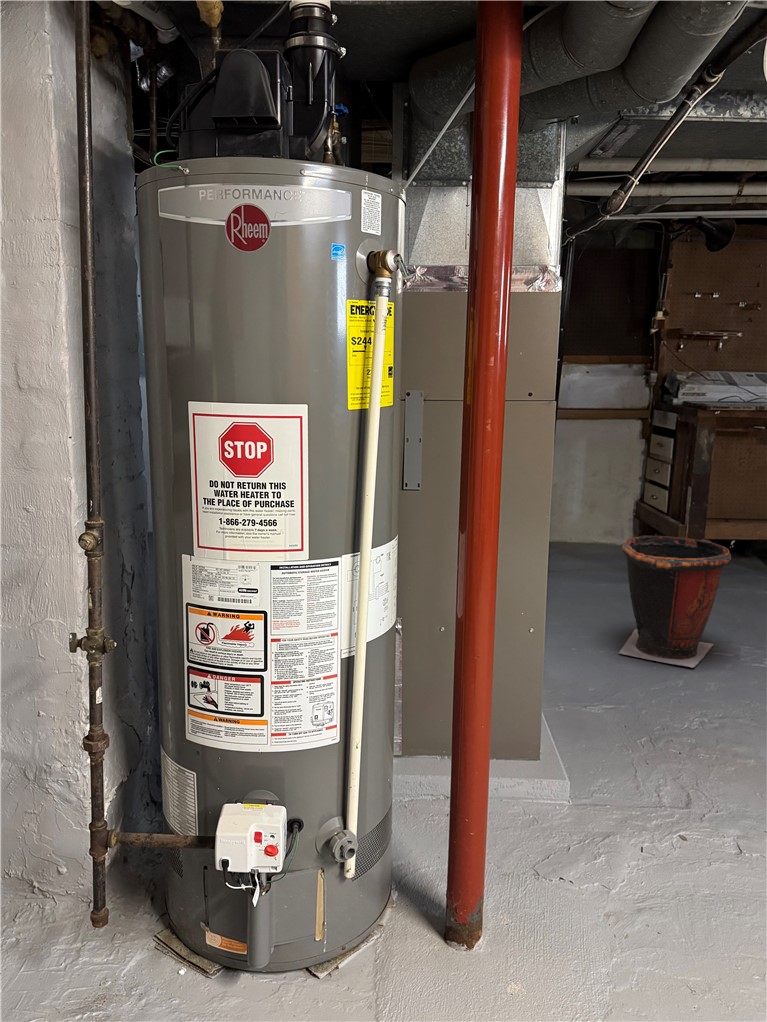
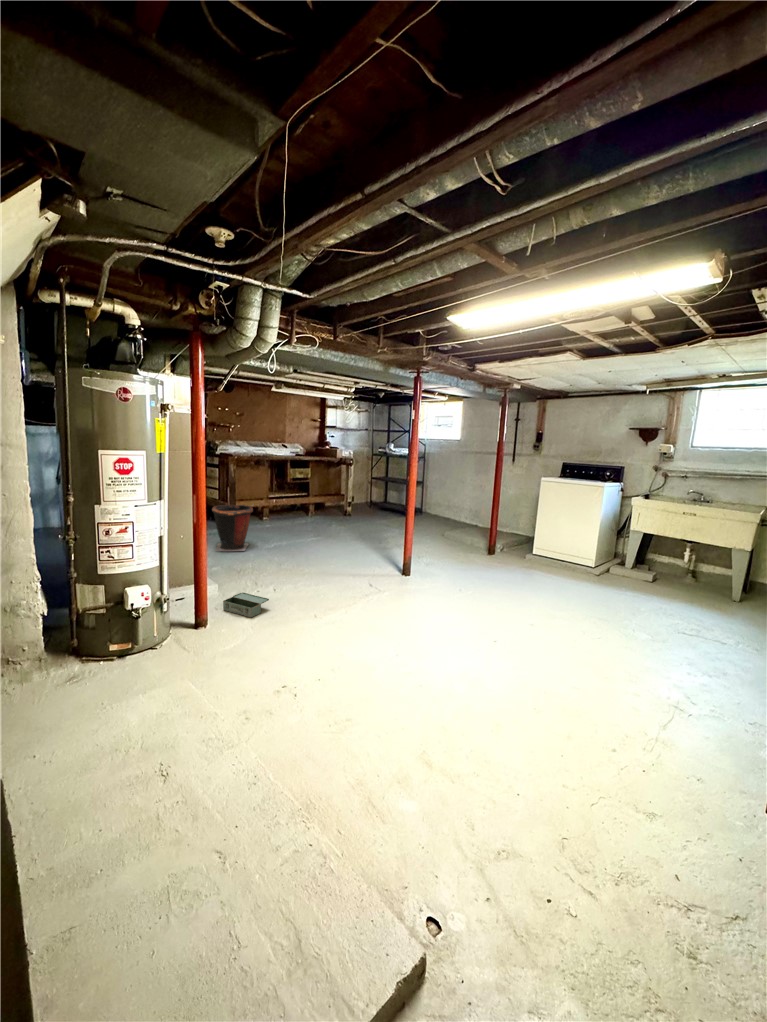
toolbox: none [554,838,697,954] -> present [223,593,269,617]

